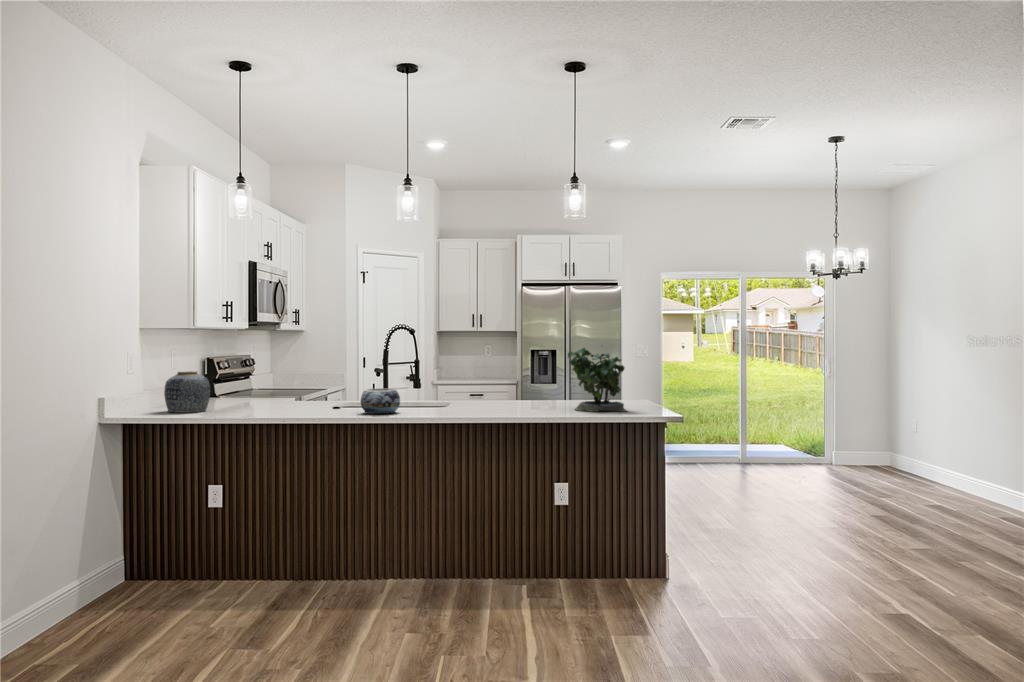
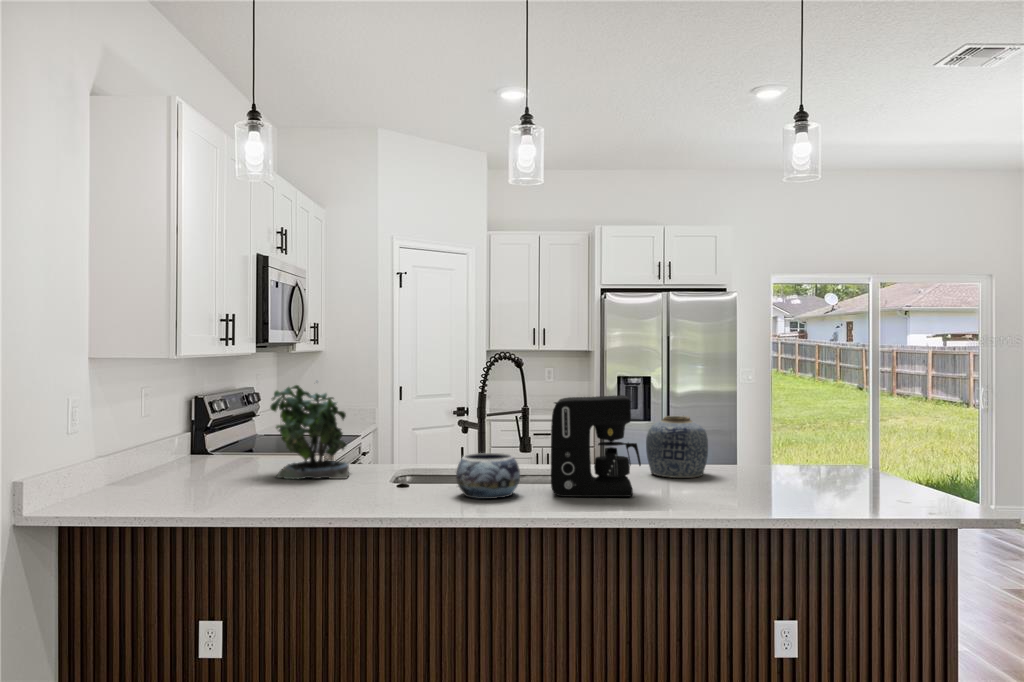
potted plant: present [568,348,627,411] -> present [270,385,350,479]
coffee maker: none [417,354,474,414] -> present [551,395,641,497]
vase: present [164,371,210,413] -> present [646,416,708,478]

